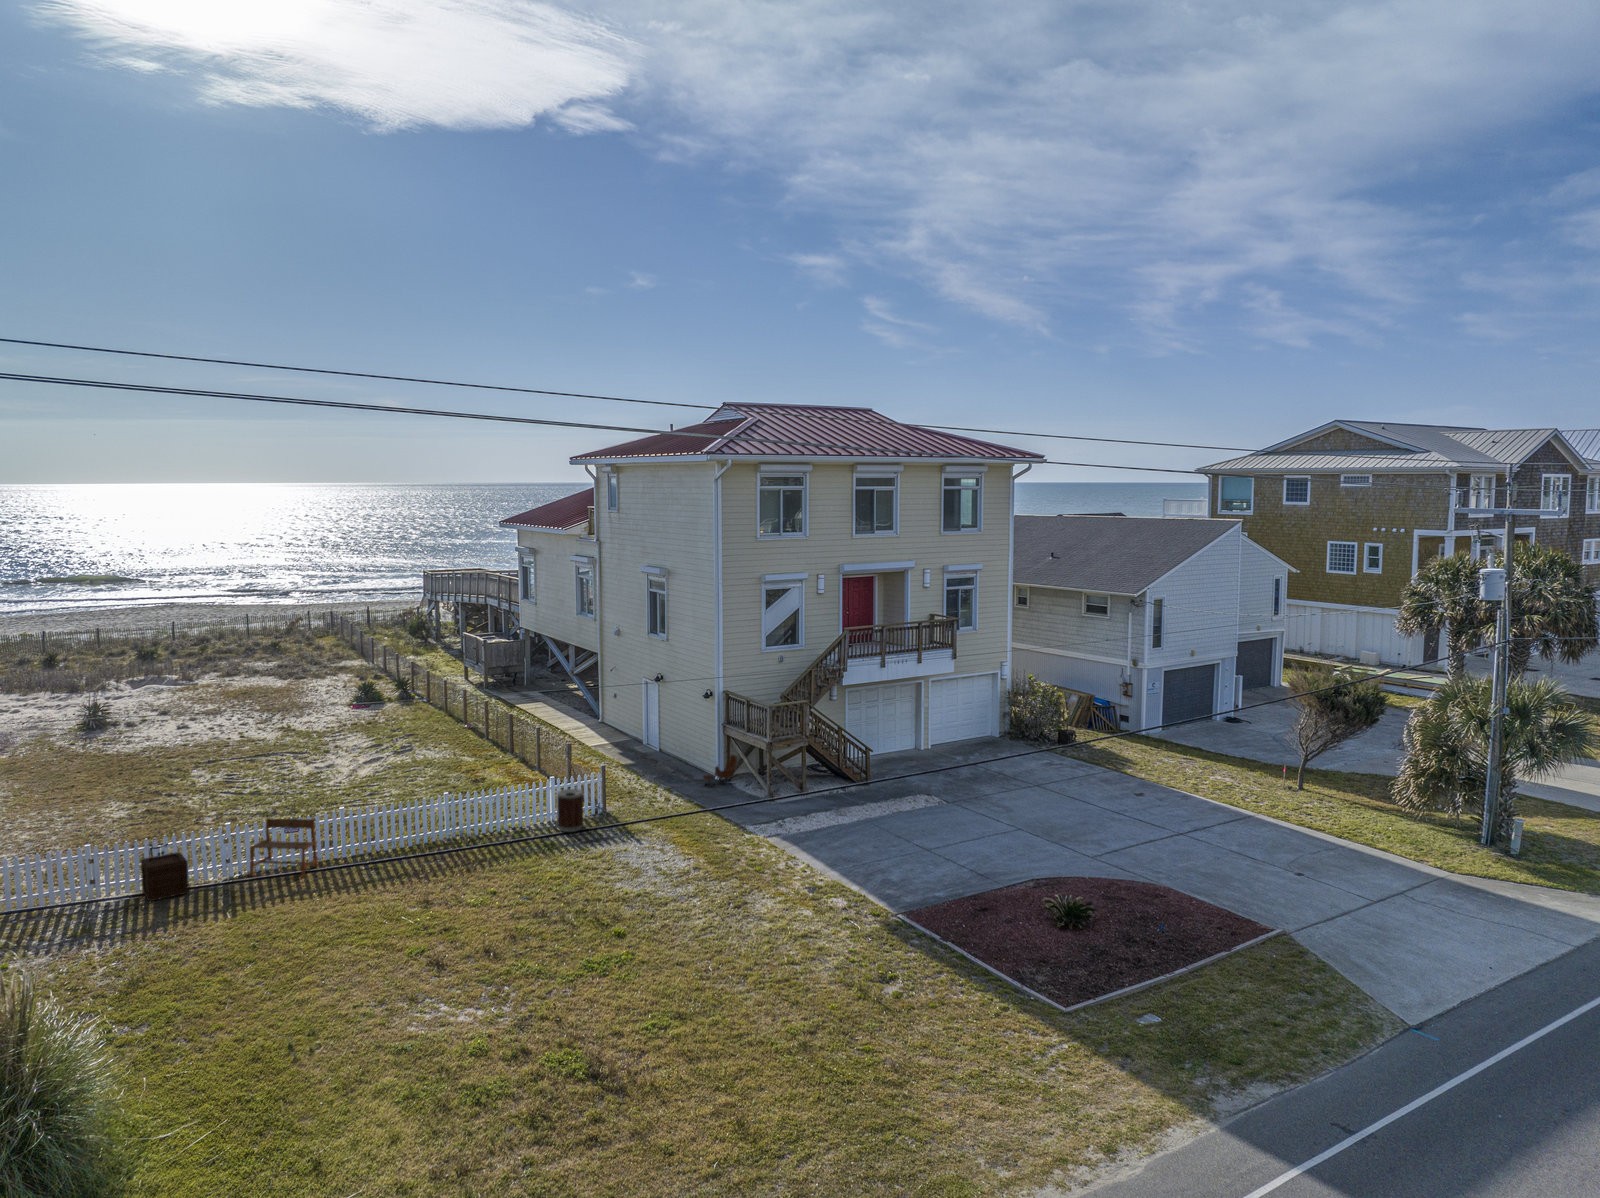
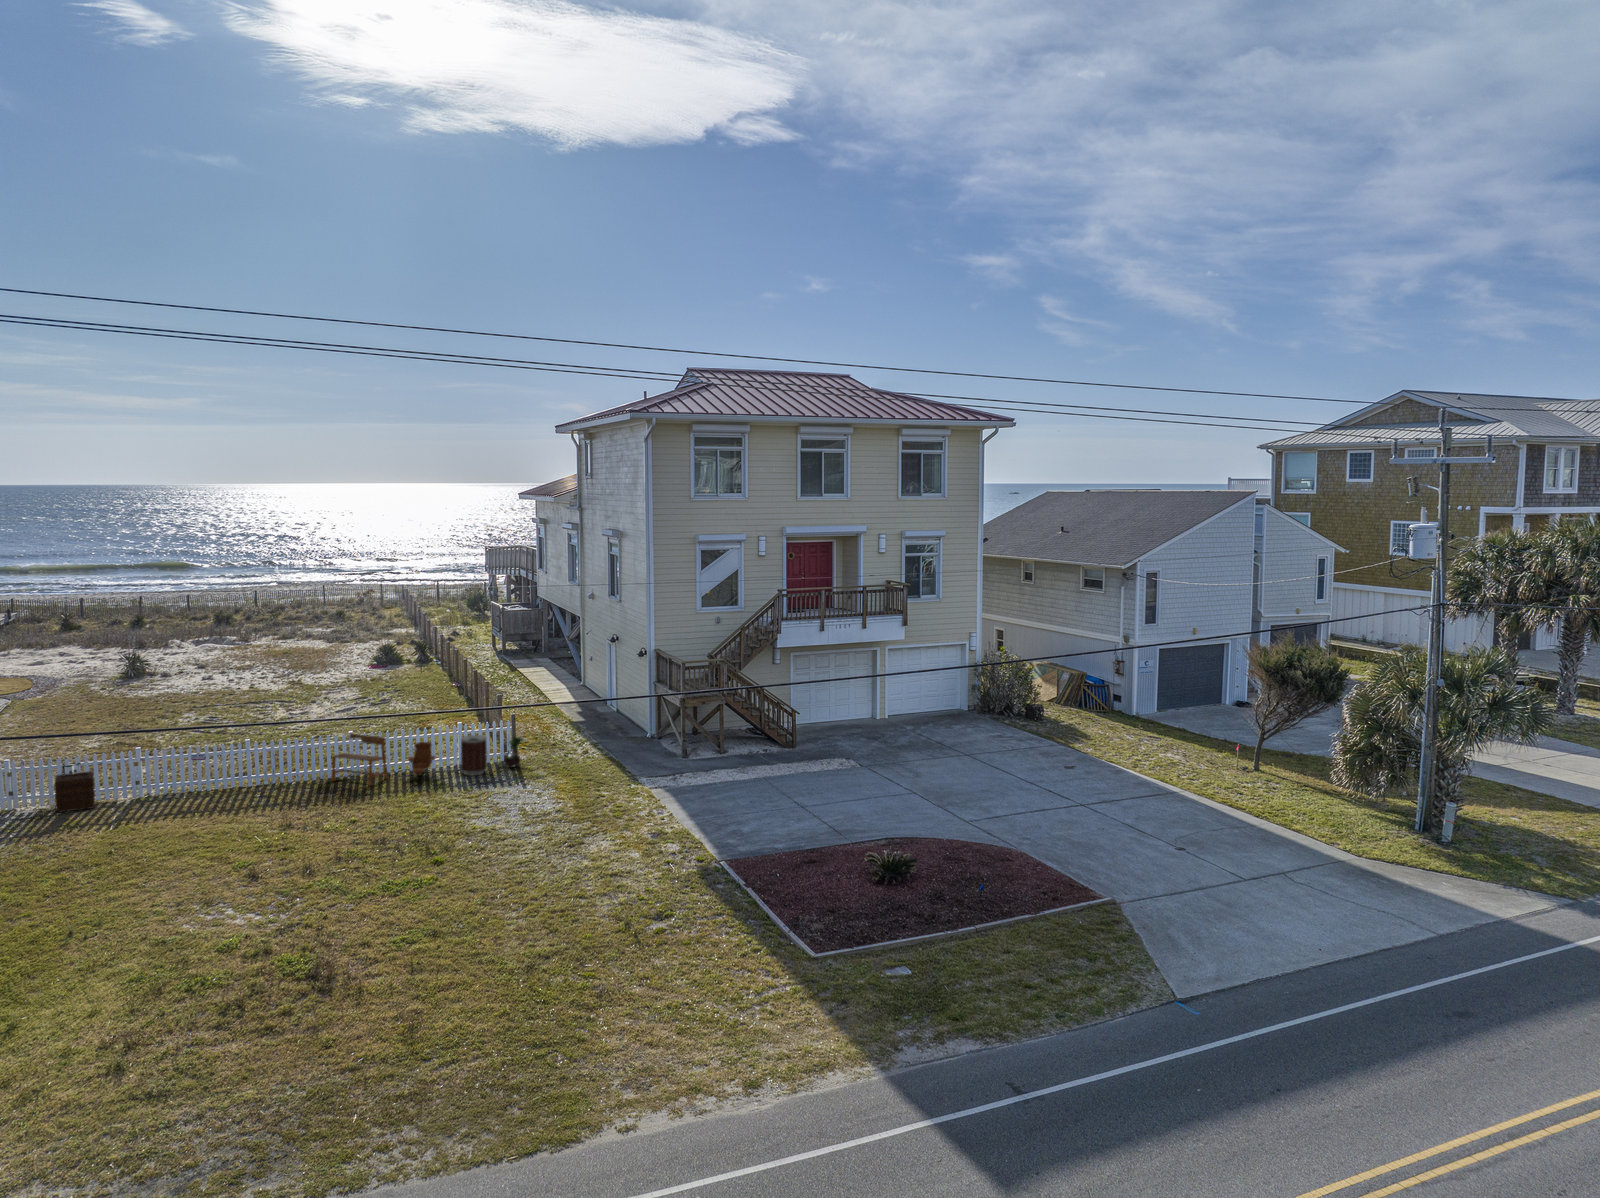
lounge chair: present [703,755,737,785] -> present [408,742,435,780]
potted tree: none [597,786,617,821] -> present [505,737,523,767]
bench: present [250,818,318,877] -> present [331,734,388,786]

